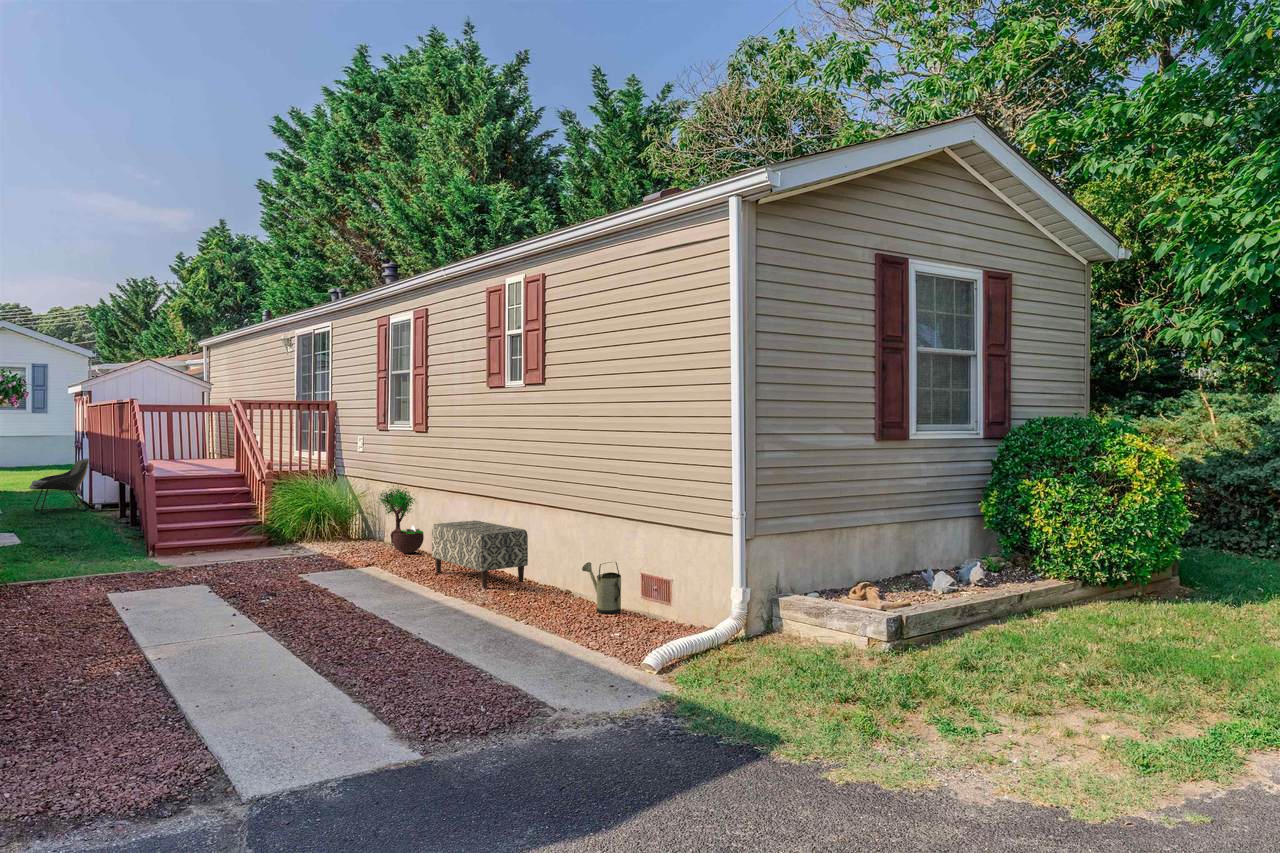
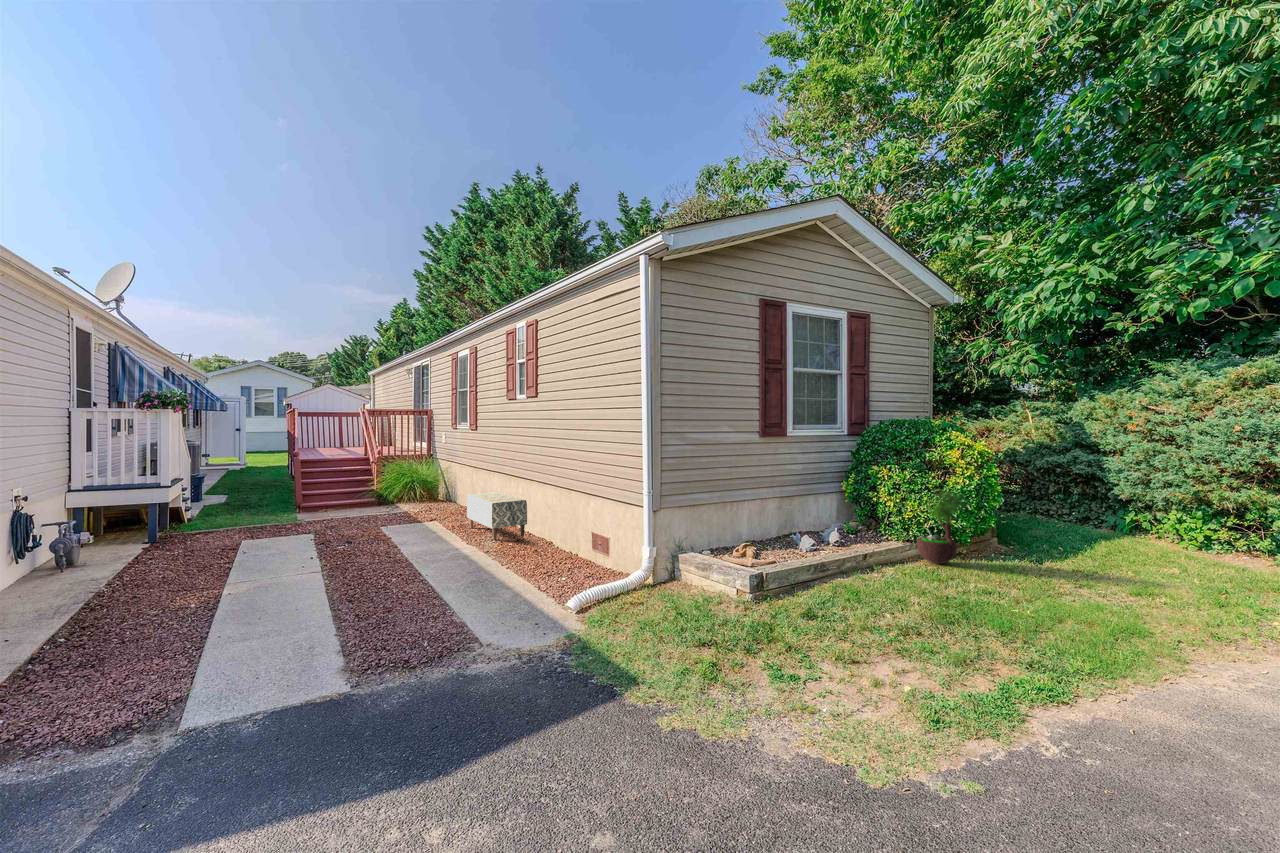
lounge chair: present [29,458,89,514] -> none [247,448,285,484]
potted tree: present [379,485,424,553] -> present [917,488,968,564]
watering can: present [582,562,621,613] -> none [553,524,578,562]

